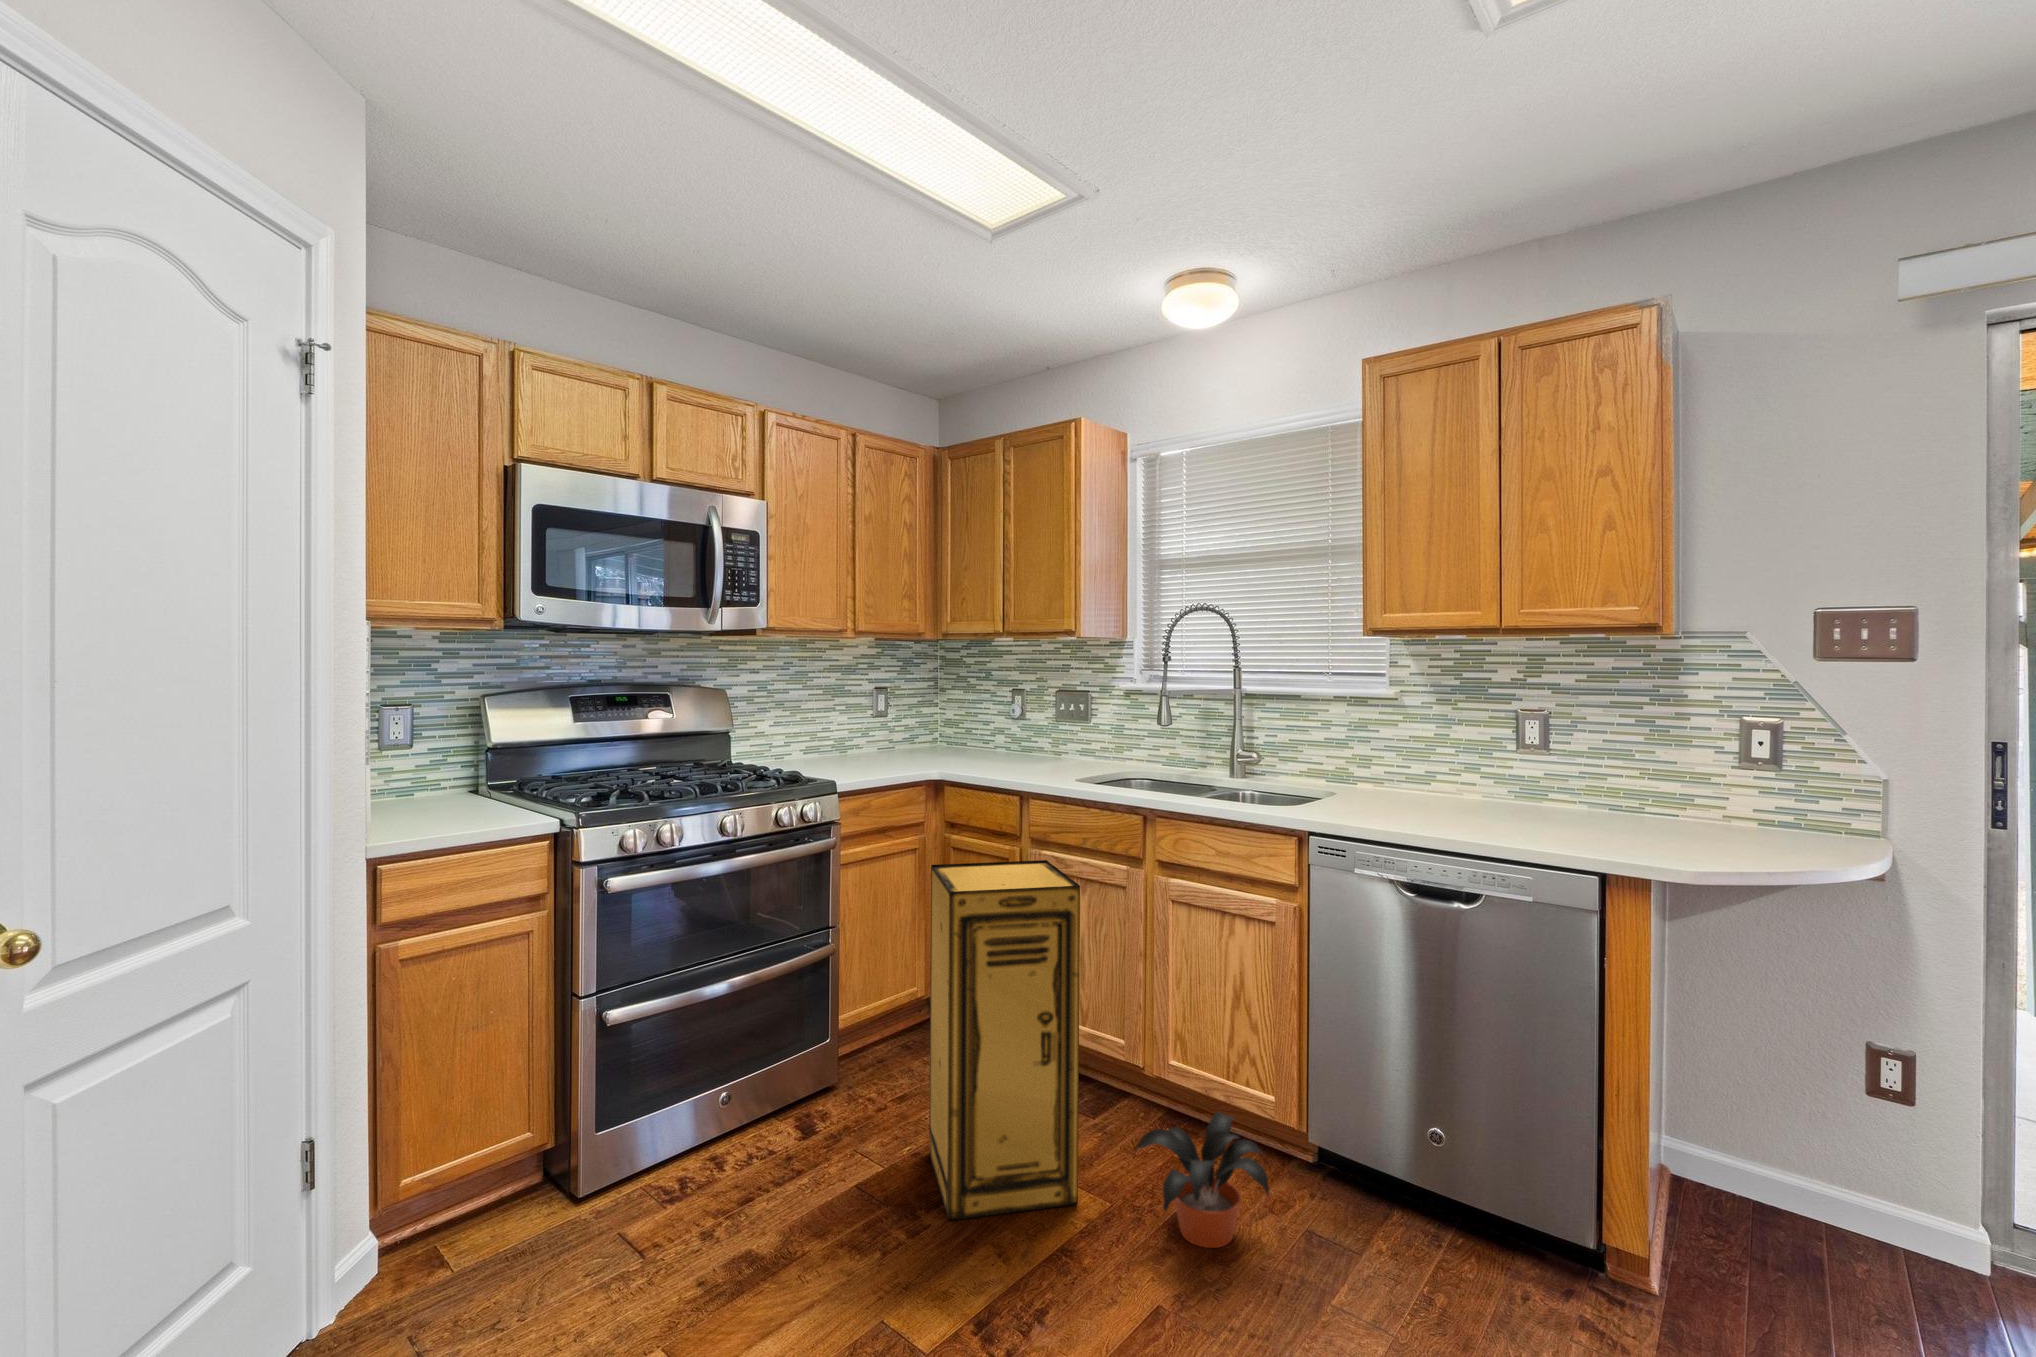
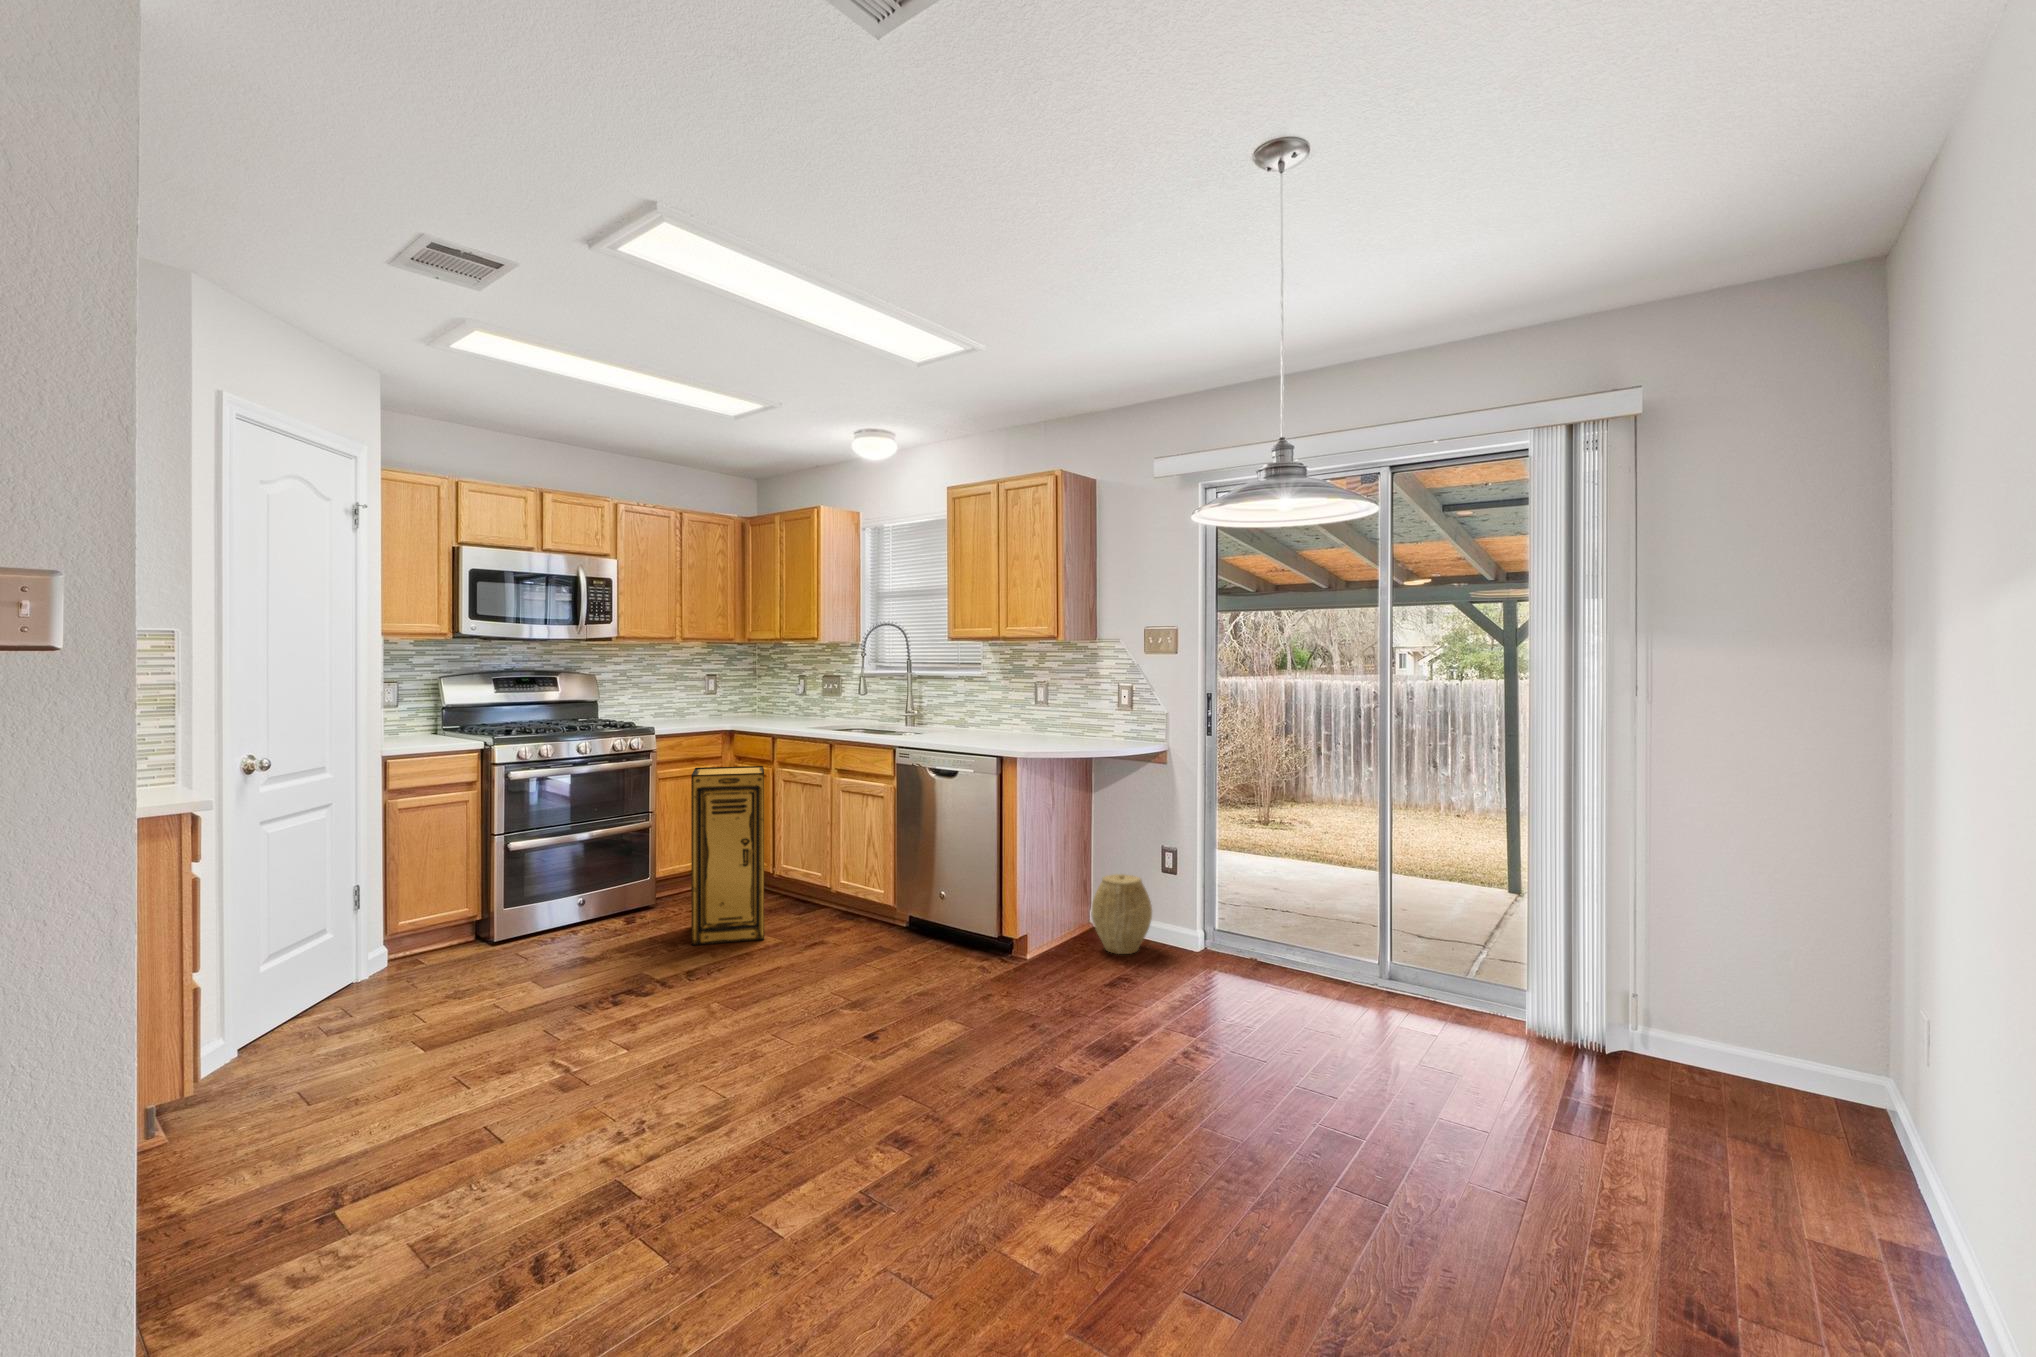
woven basket: none [1744,1101,1906,1284] -> present [1091,874,1152,954]
potted plant: present [1135,1112,1269,1248] -> none [788,890,857,950]

